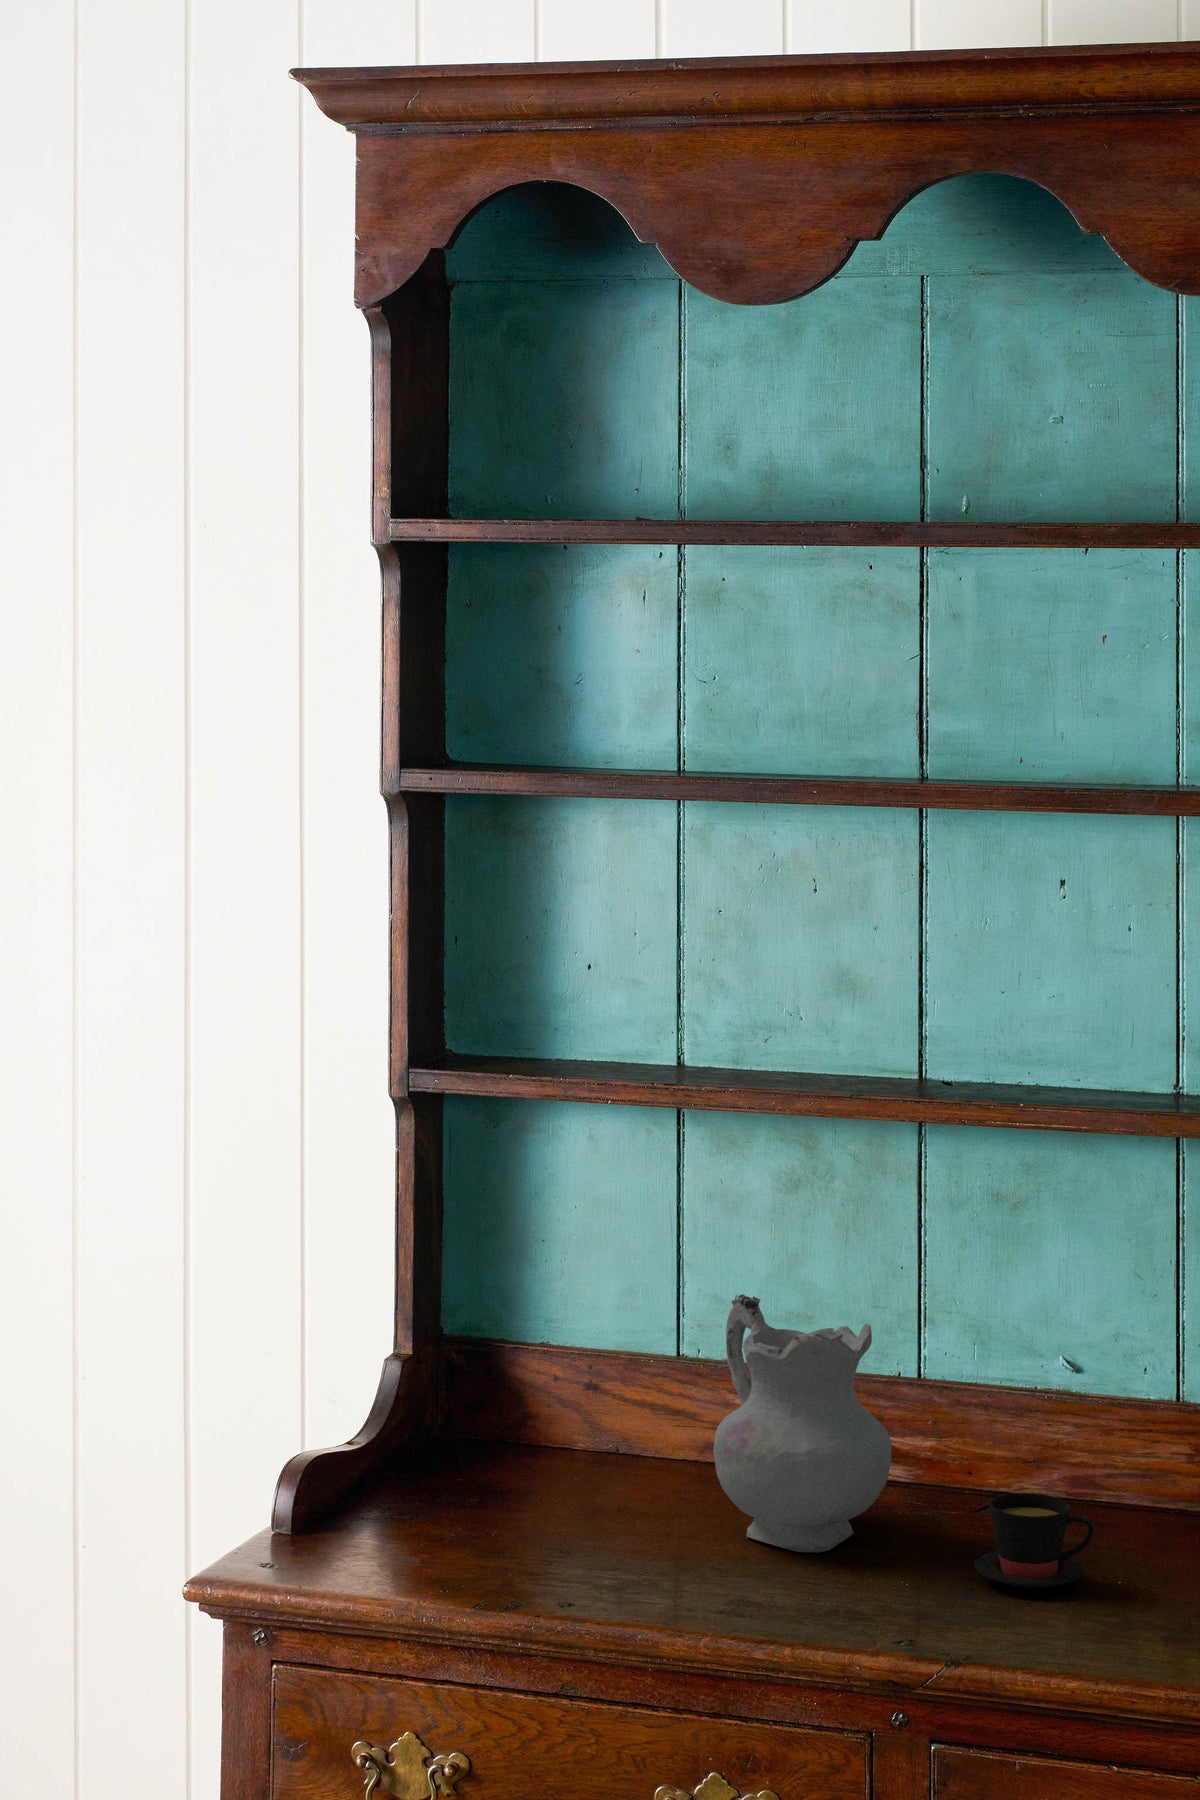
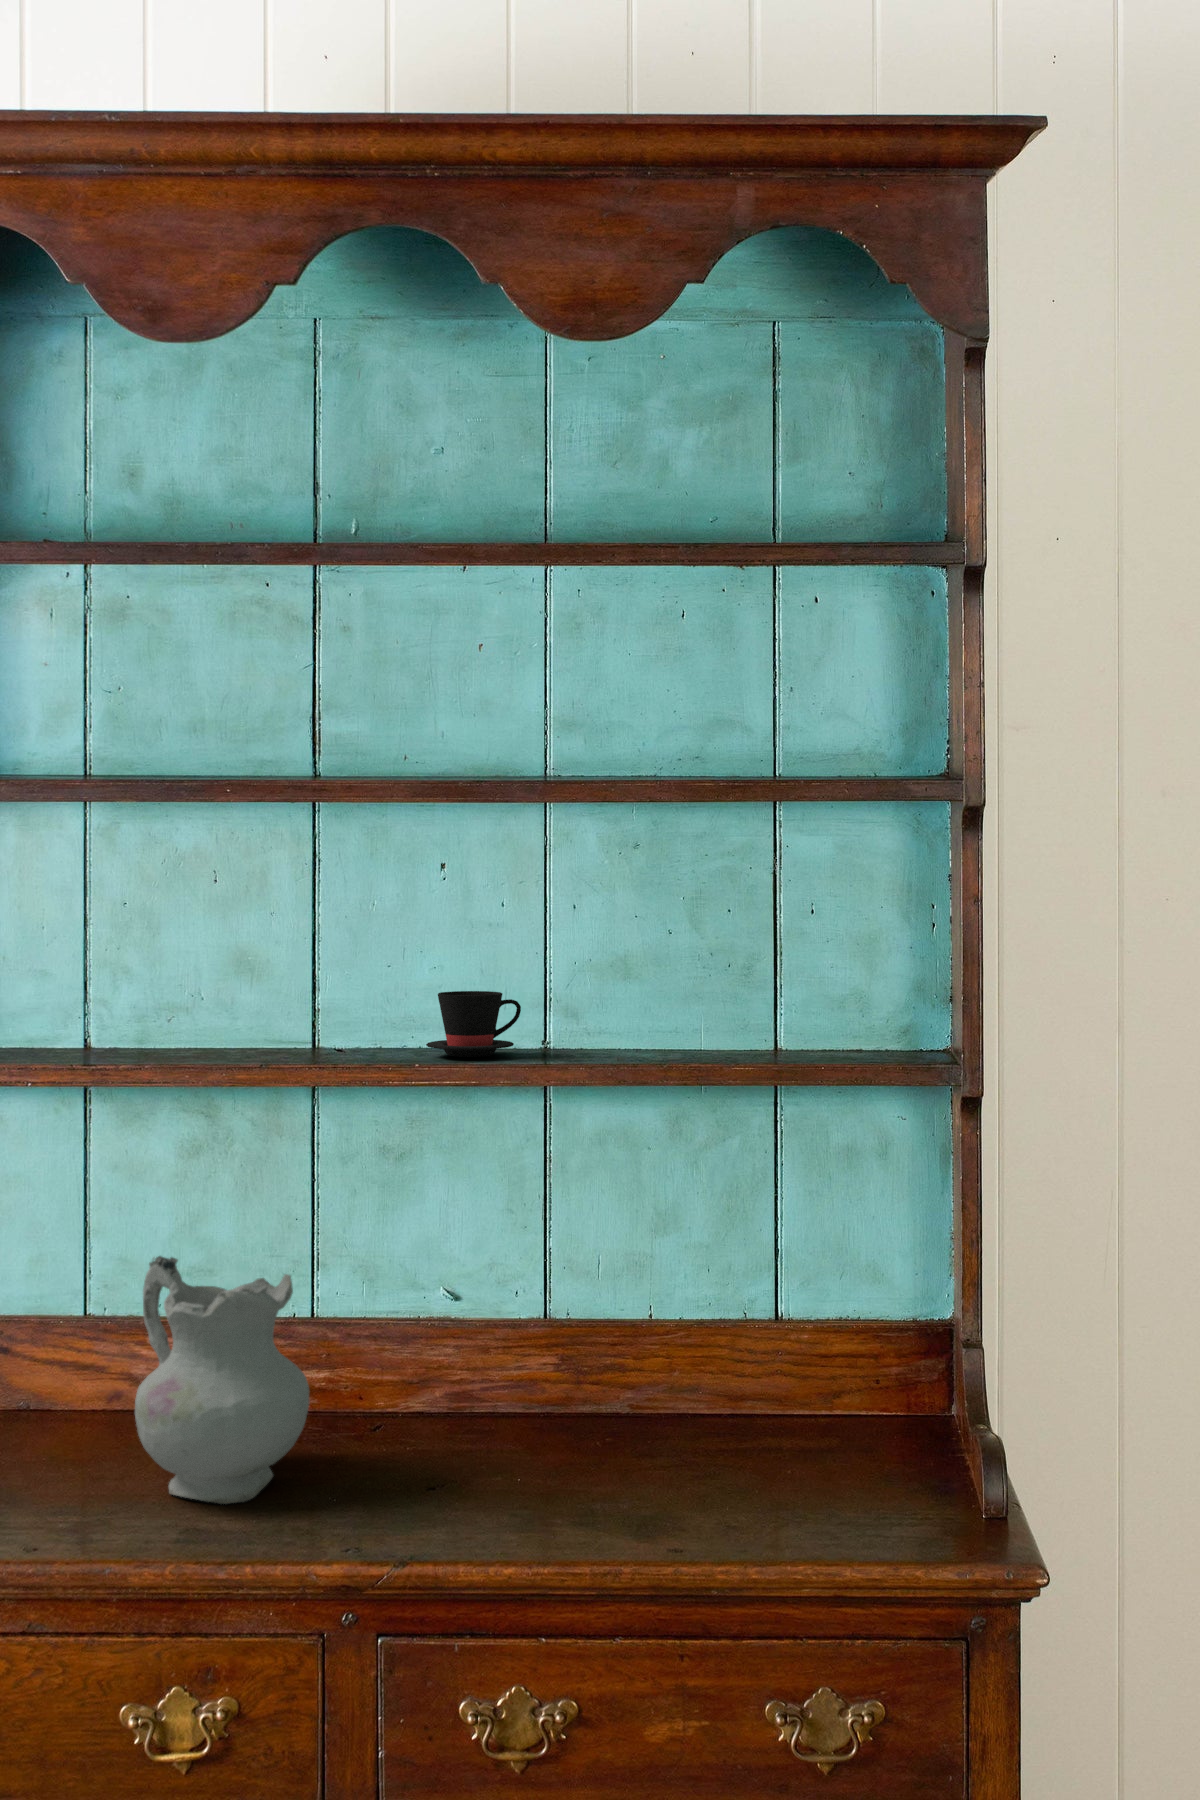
teacup: present [975,1493,1094,1589] -> present [426,991,521,1057]

